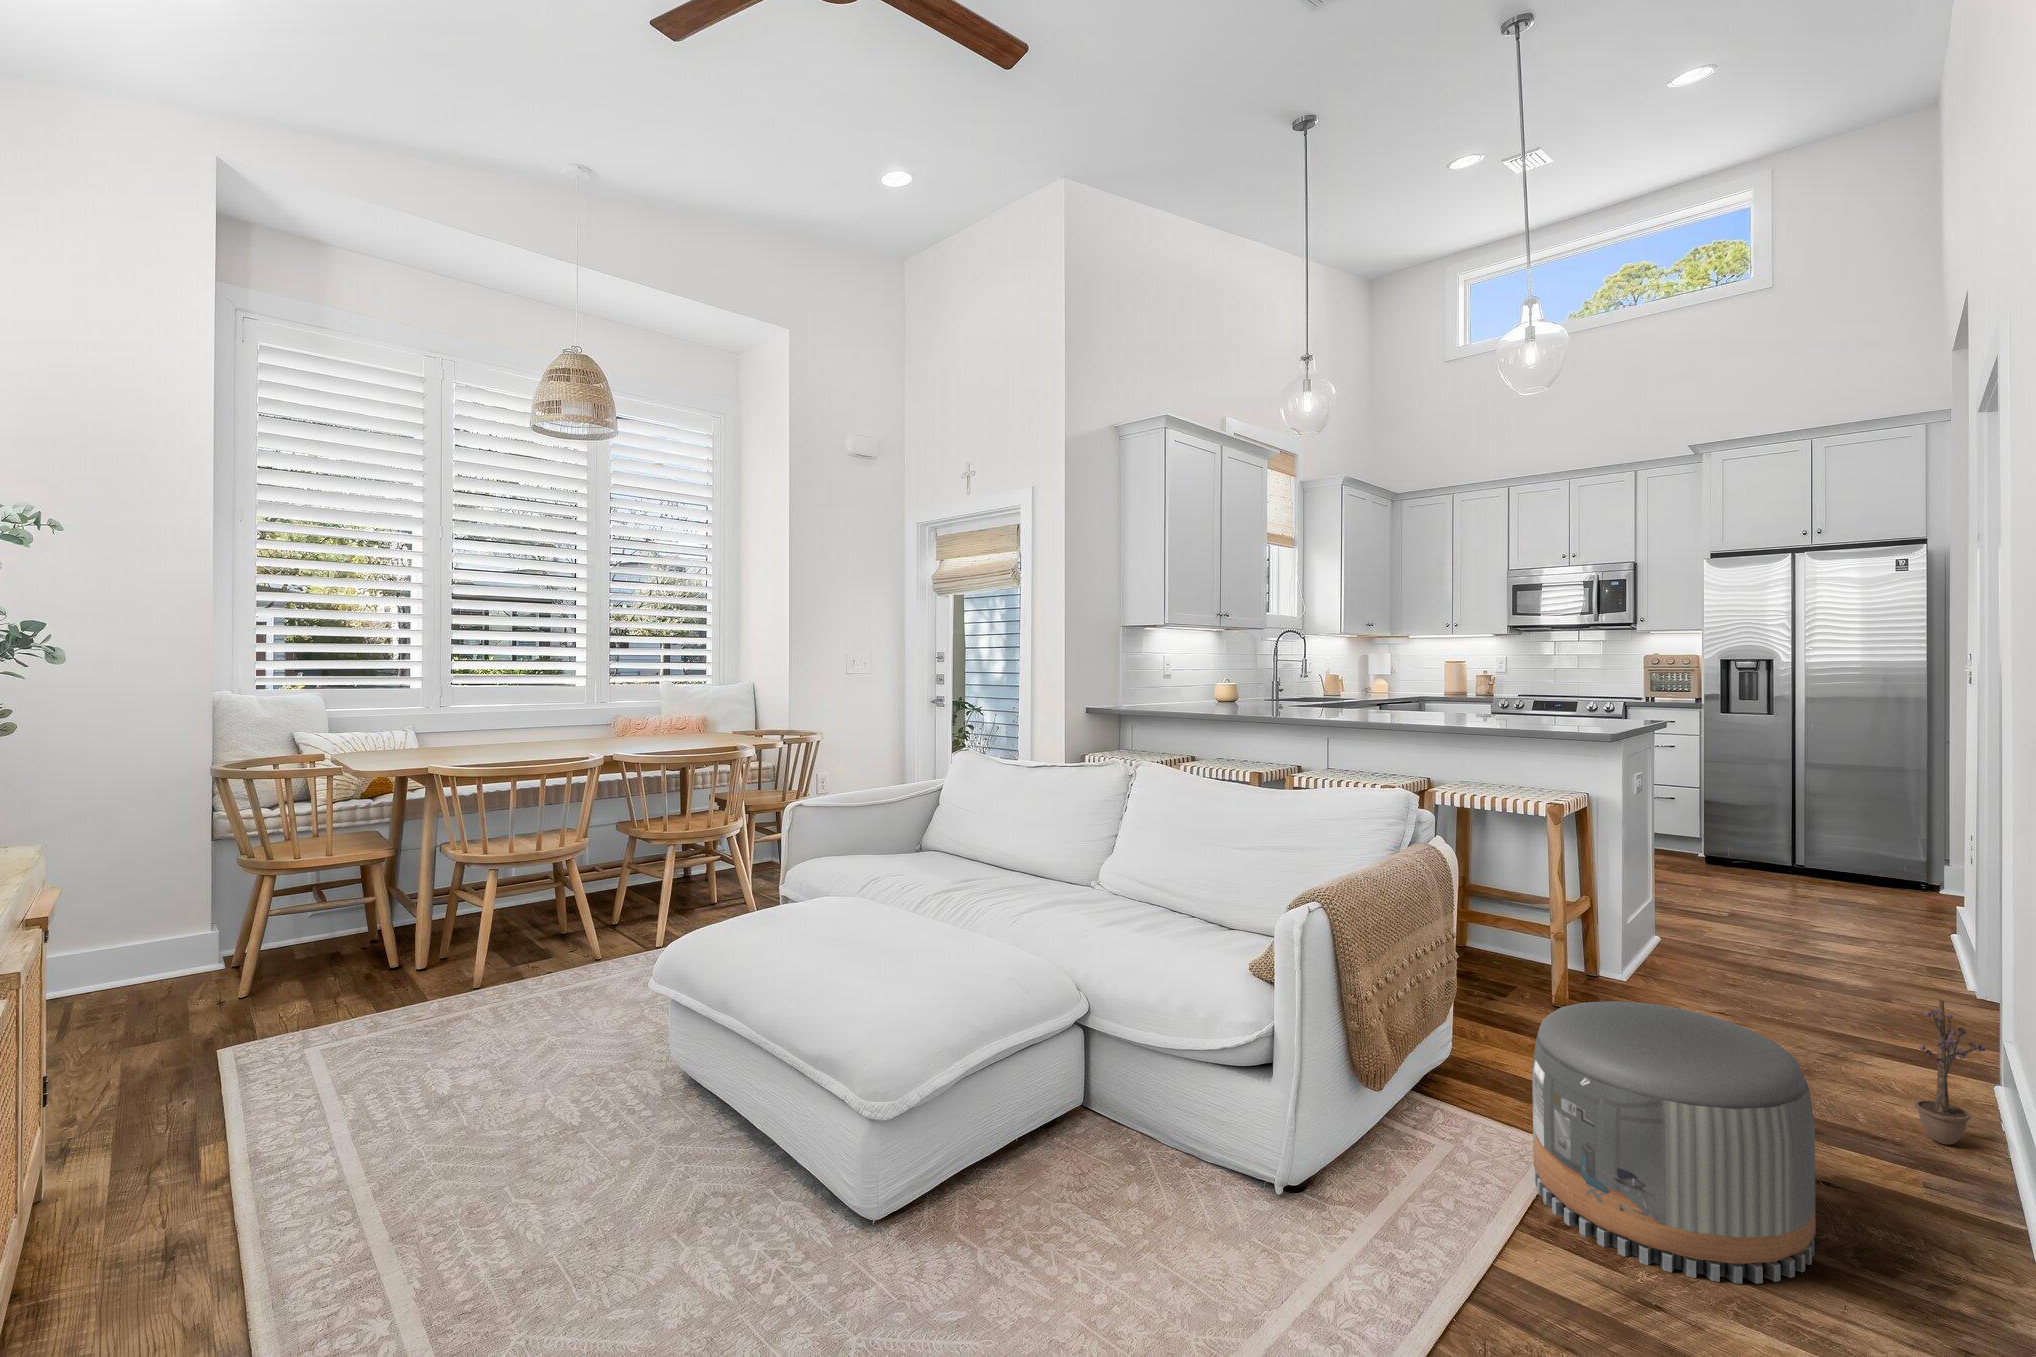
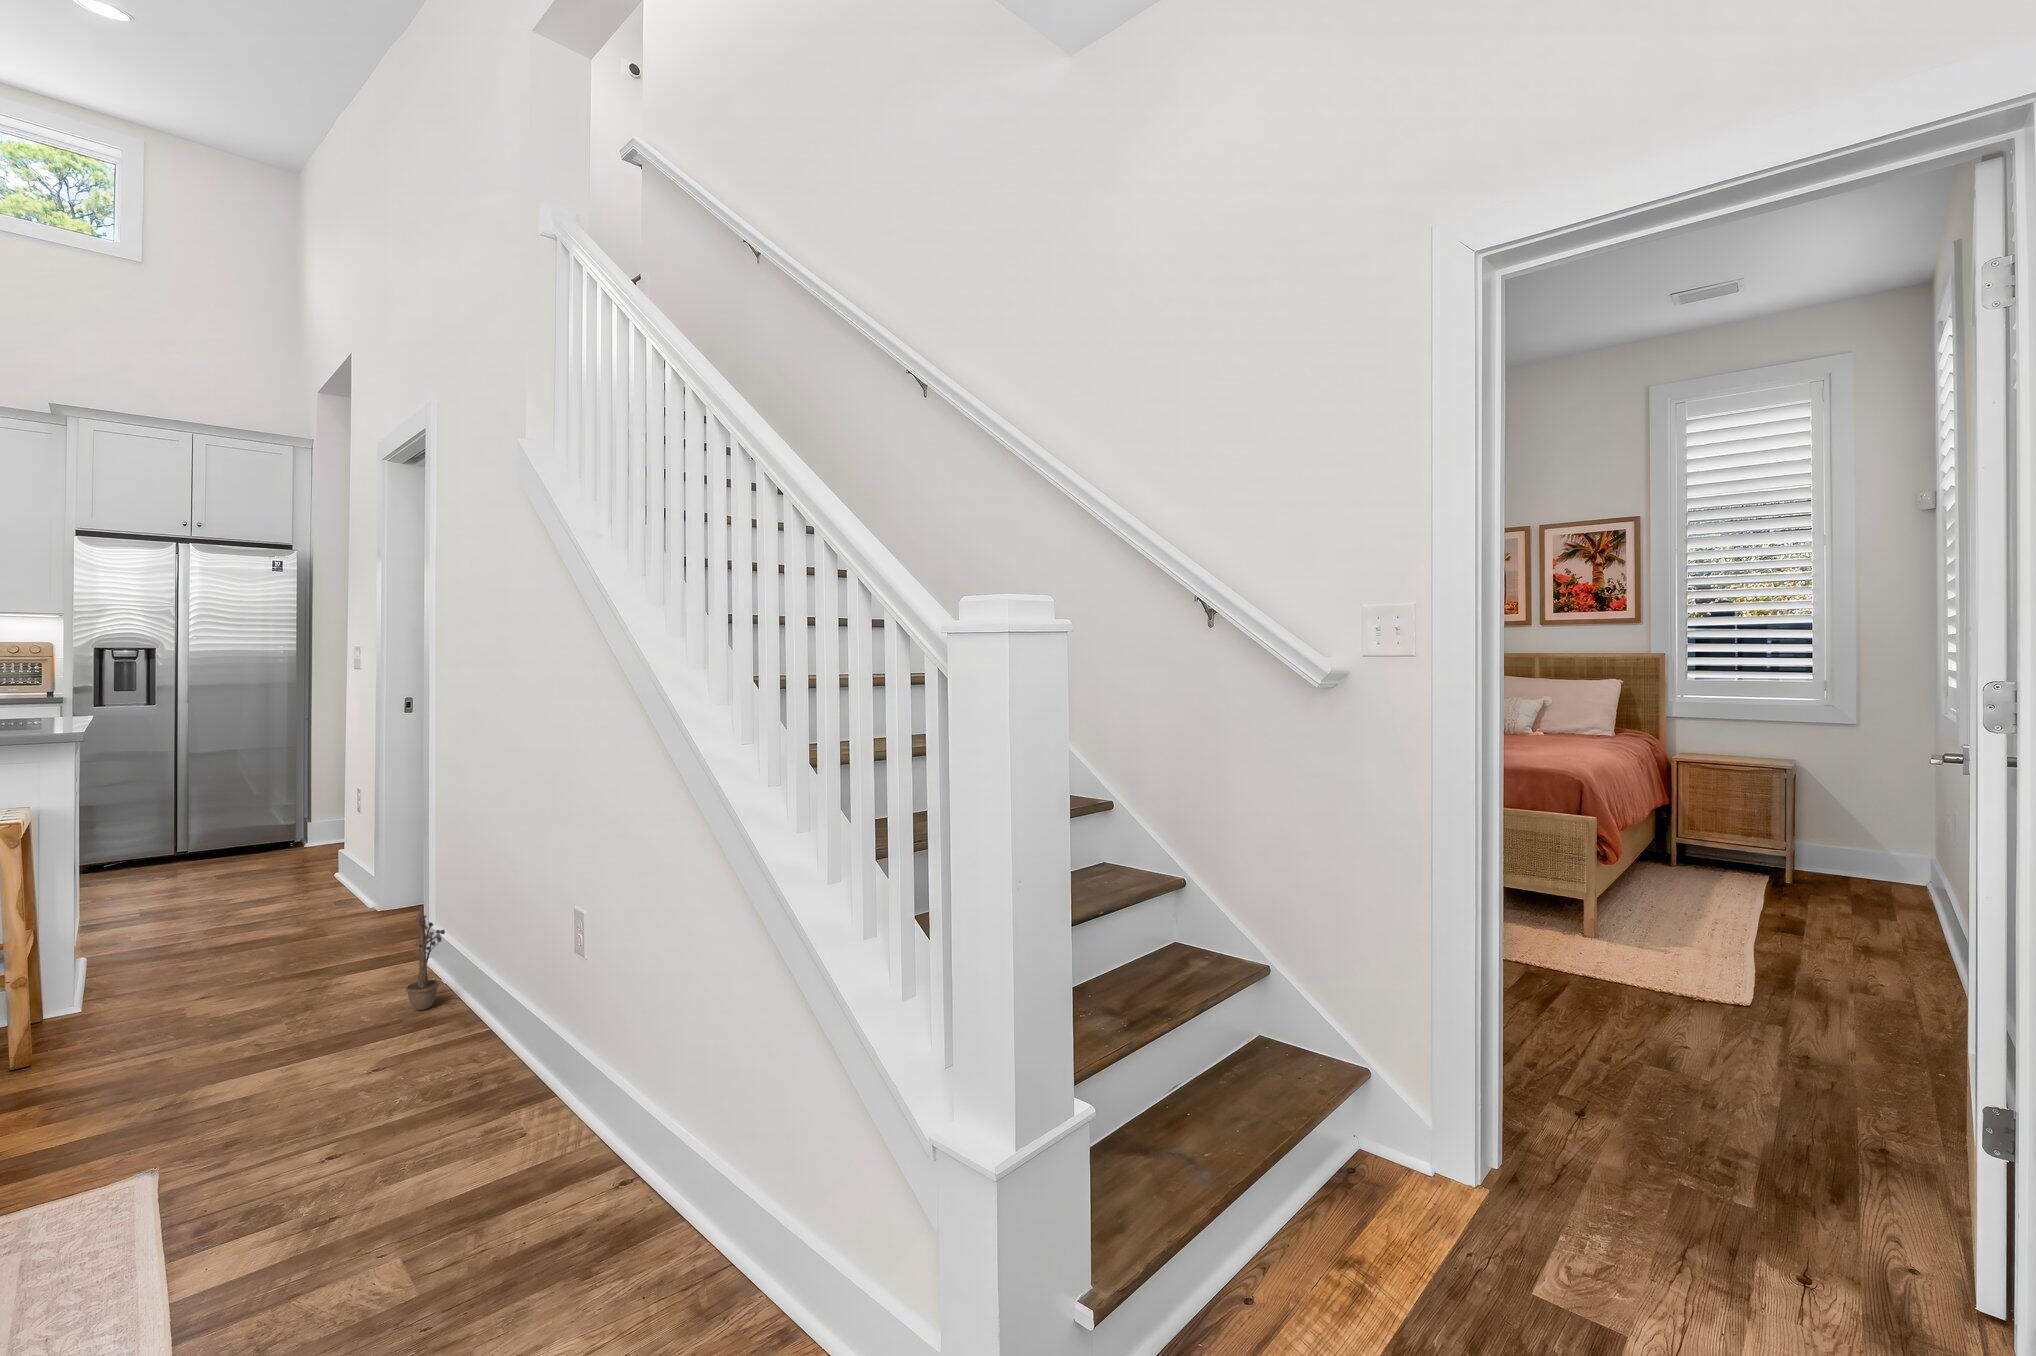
pouf: present [1532,1001,1816,1284] -> none [132,969,406,1222]

